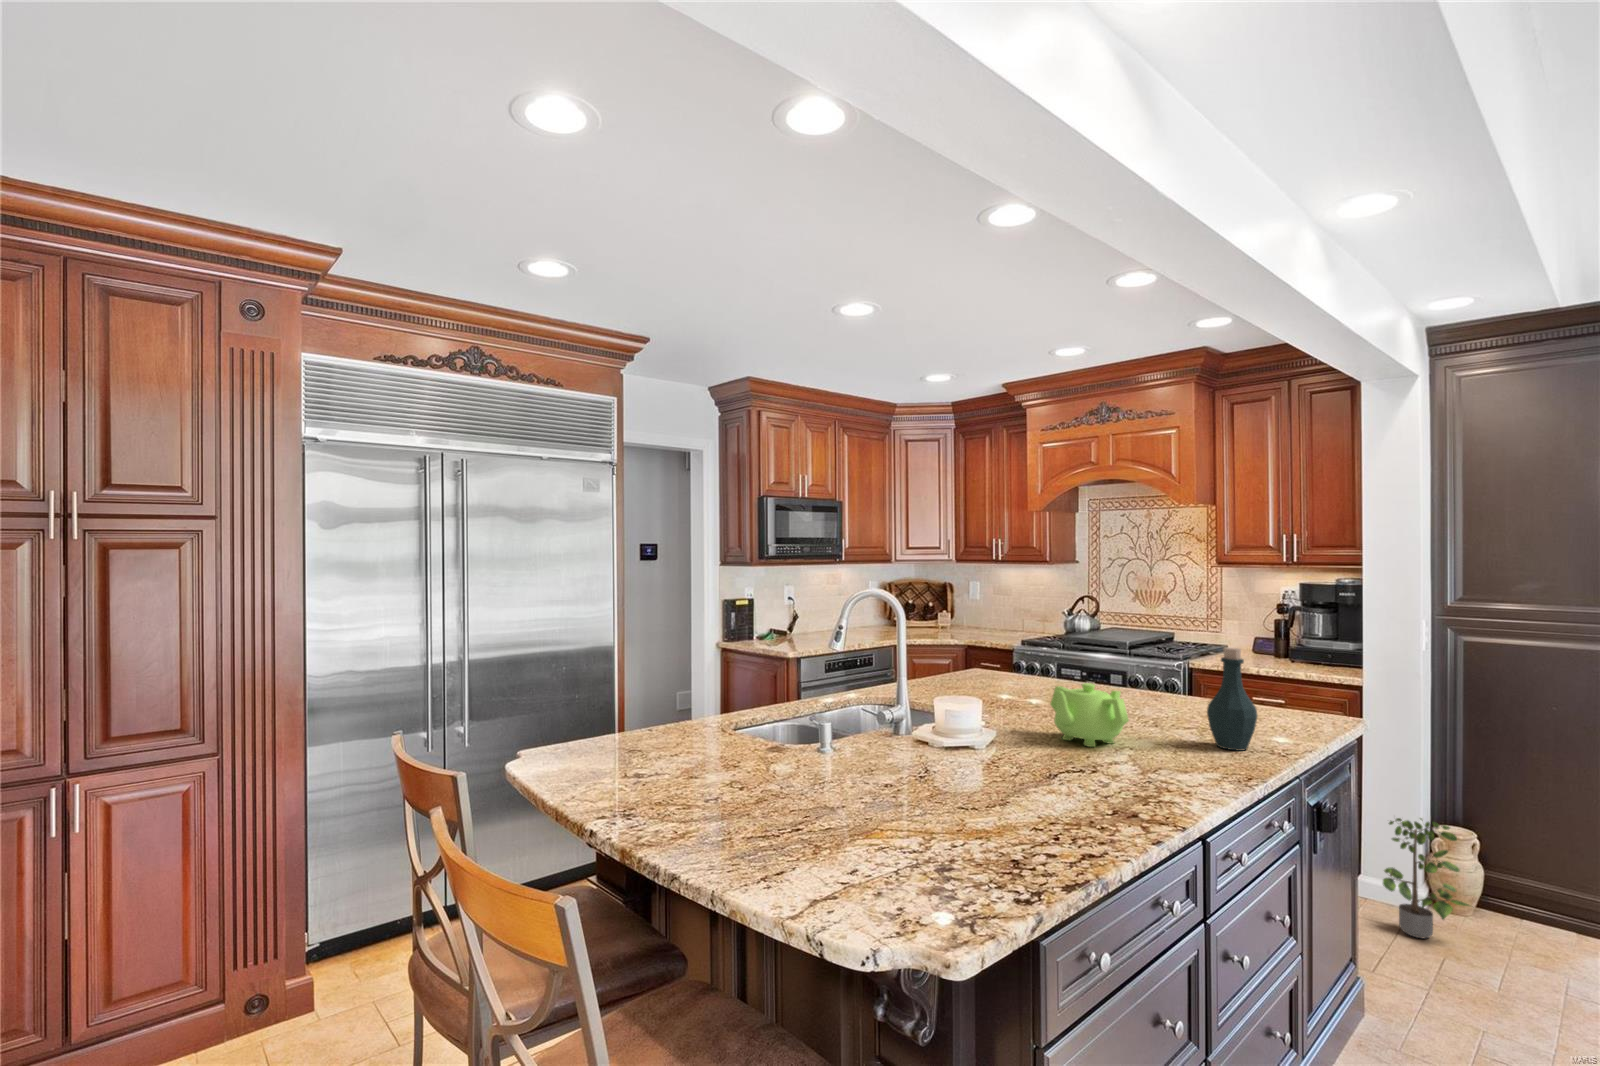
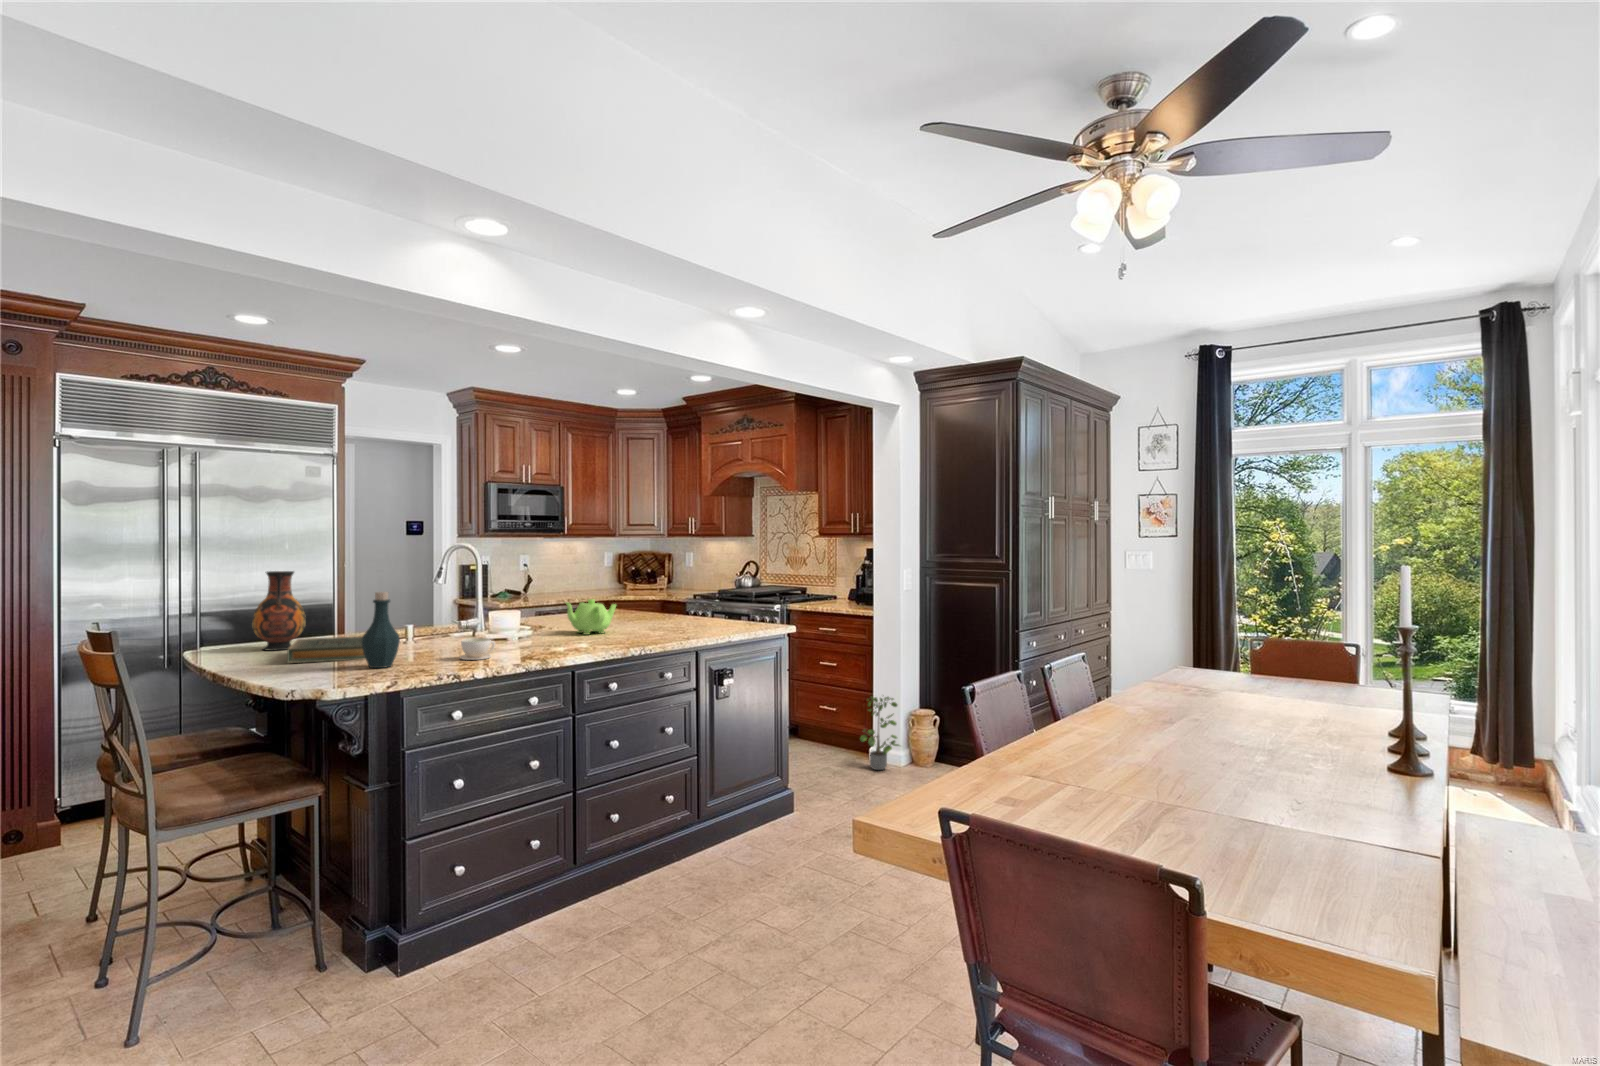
vase: none [588,637,666,776] -> present [252,571,306,651]
bottle: present [1207,647,1258,751] -> present [362,592,400,668]
hardback book: none [670,756,820,833] -> present [287,636,365,663]
coffee cup: none [999,787,1061,841] -> present [460,638,495,660]

